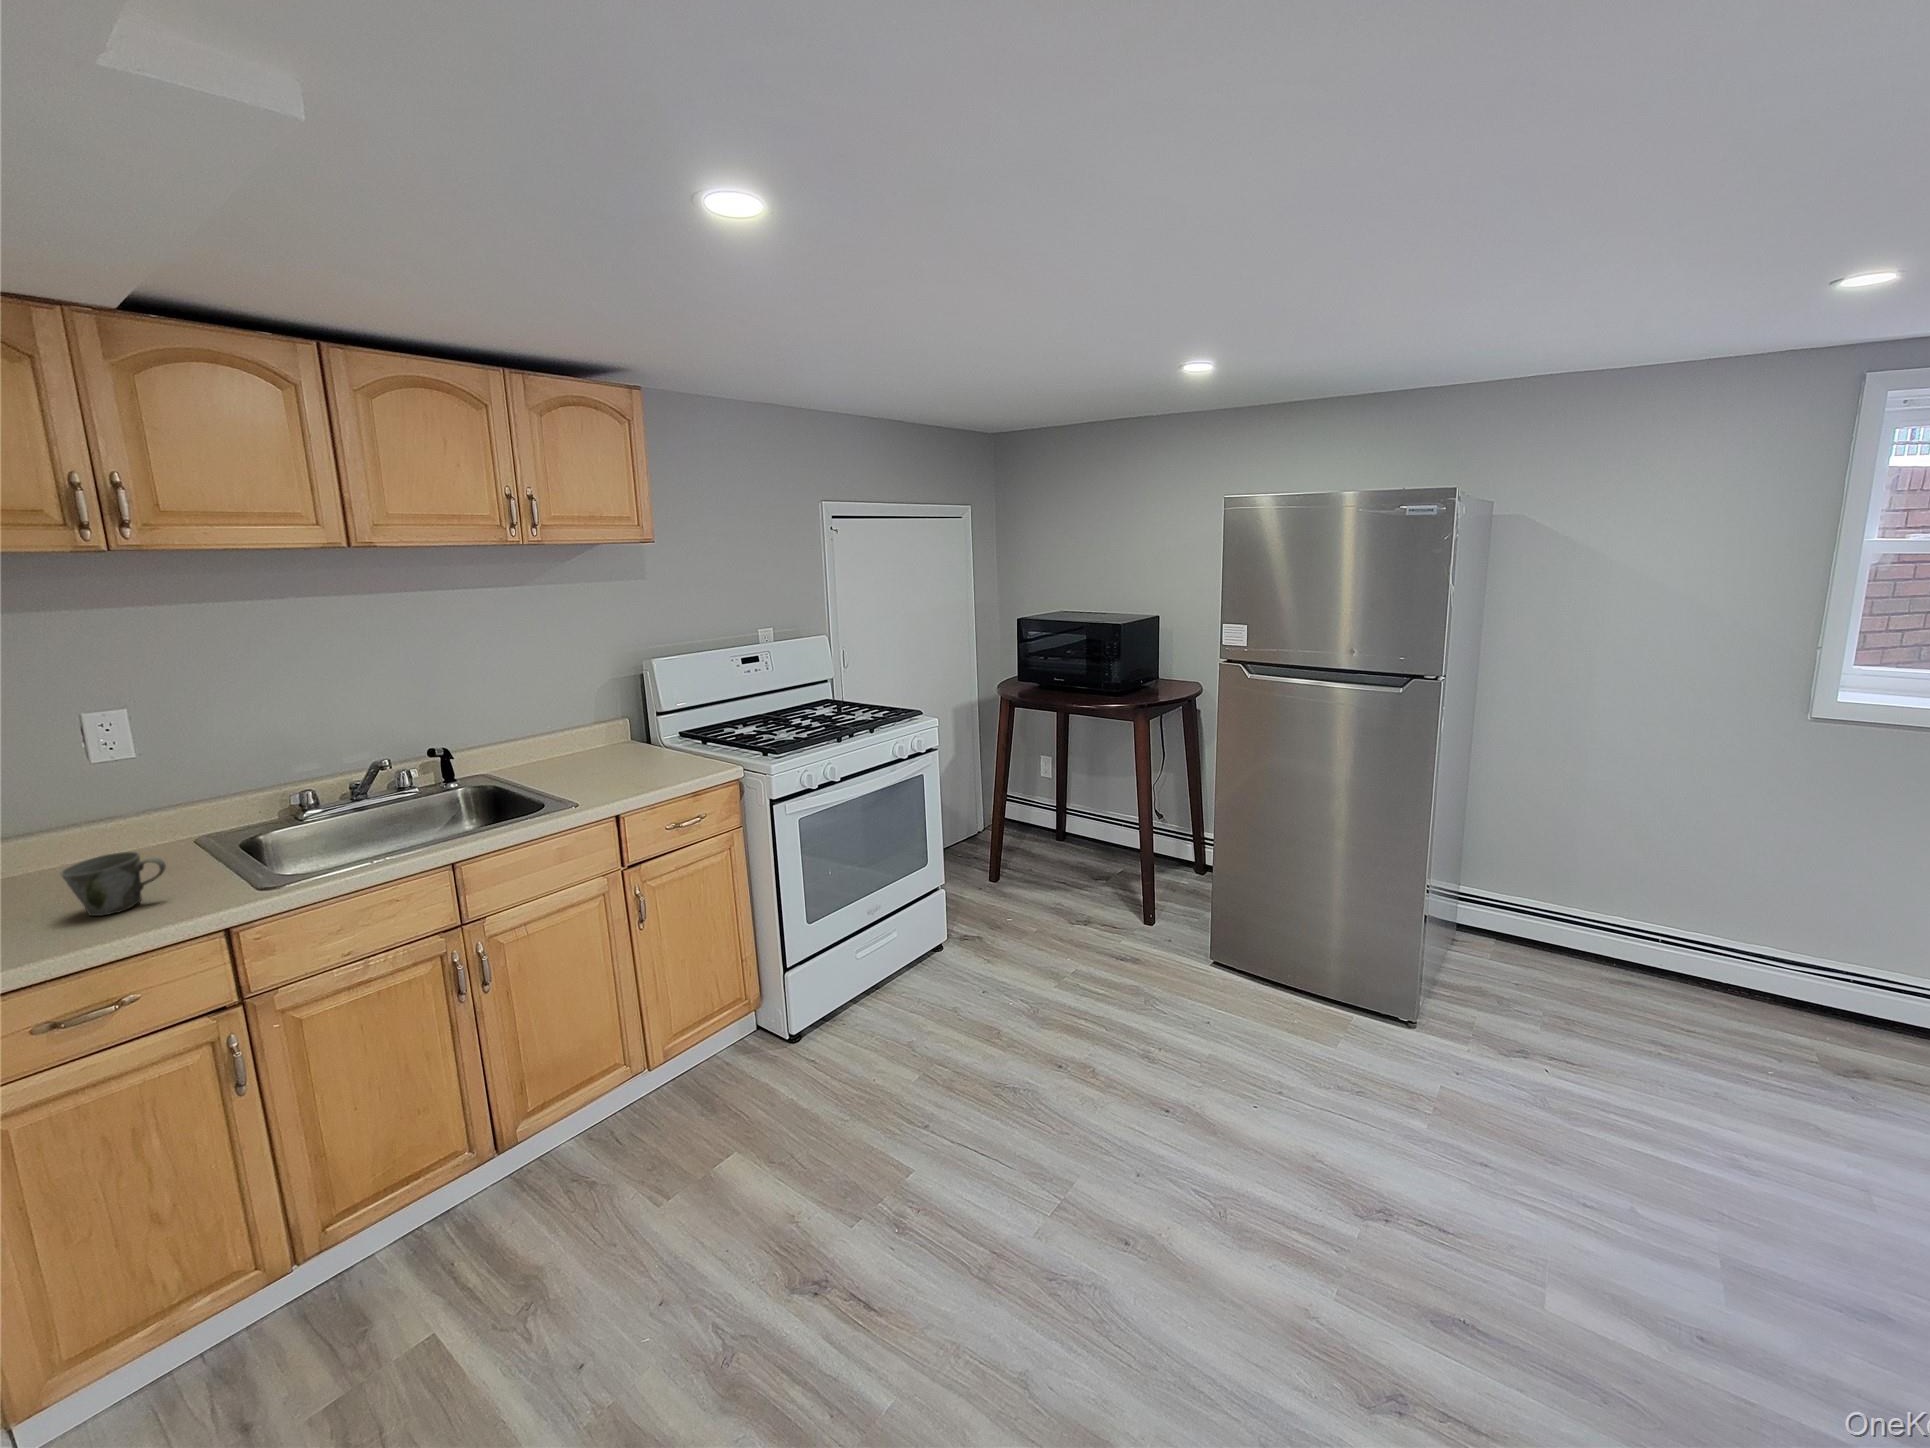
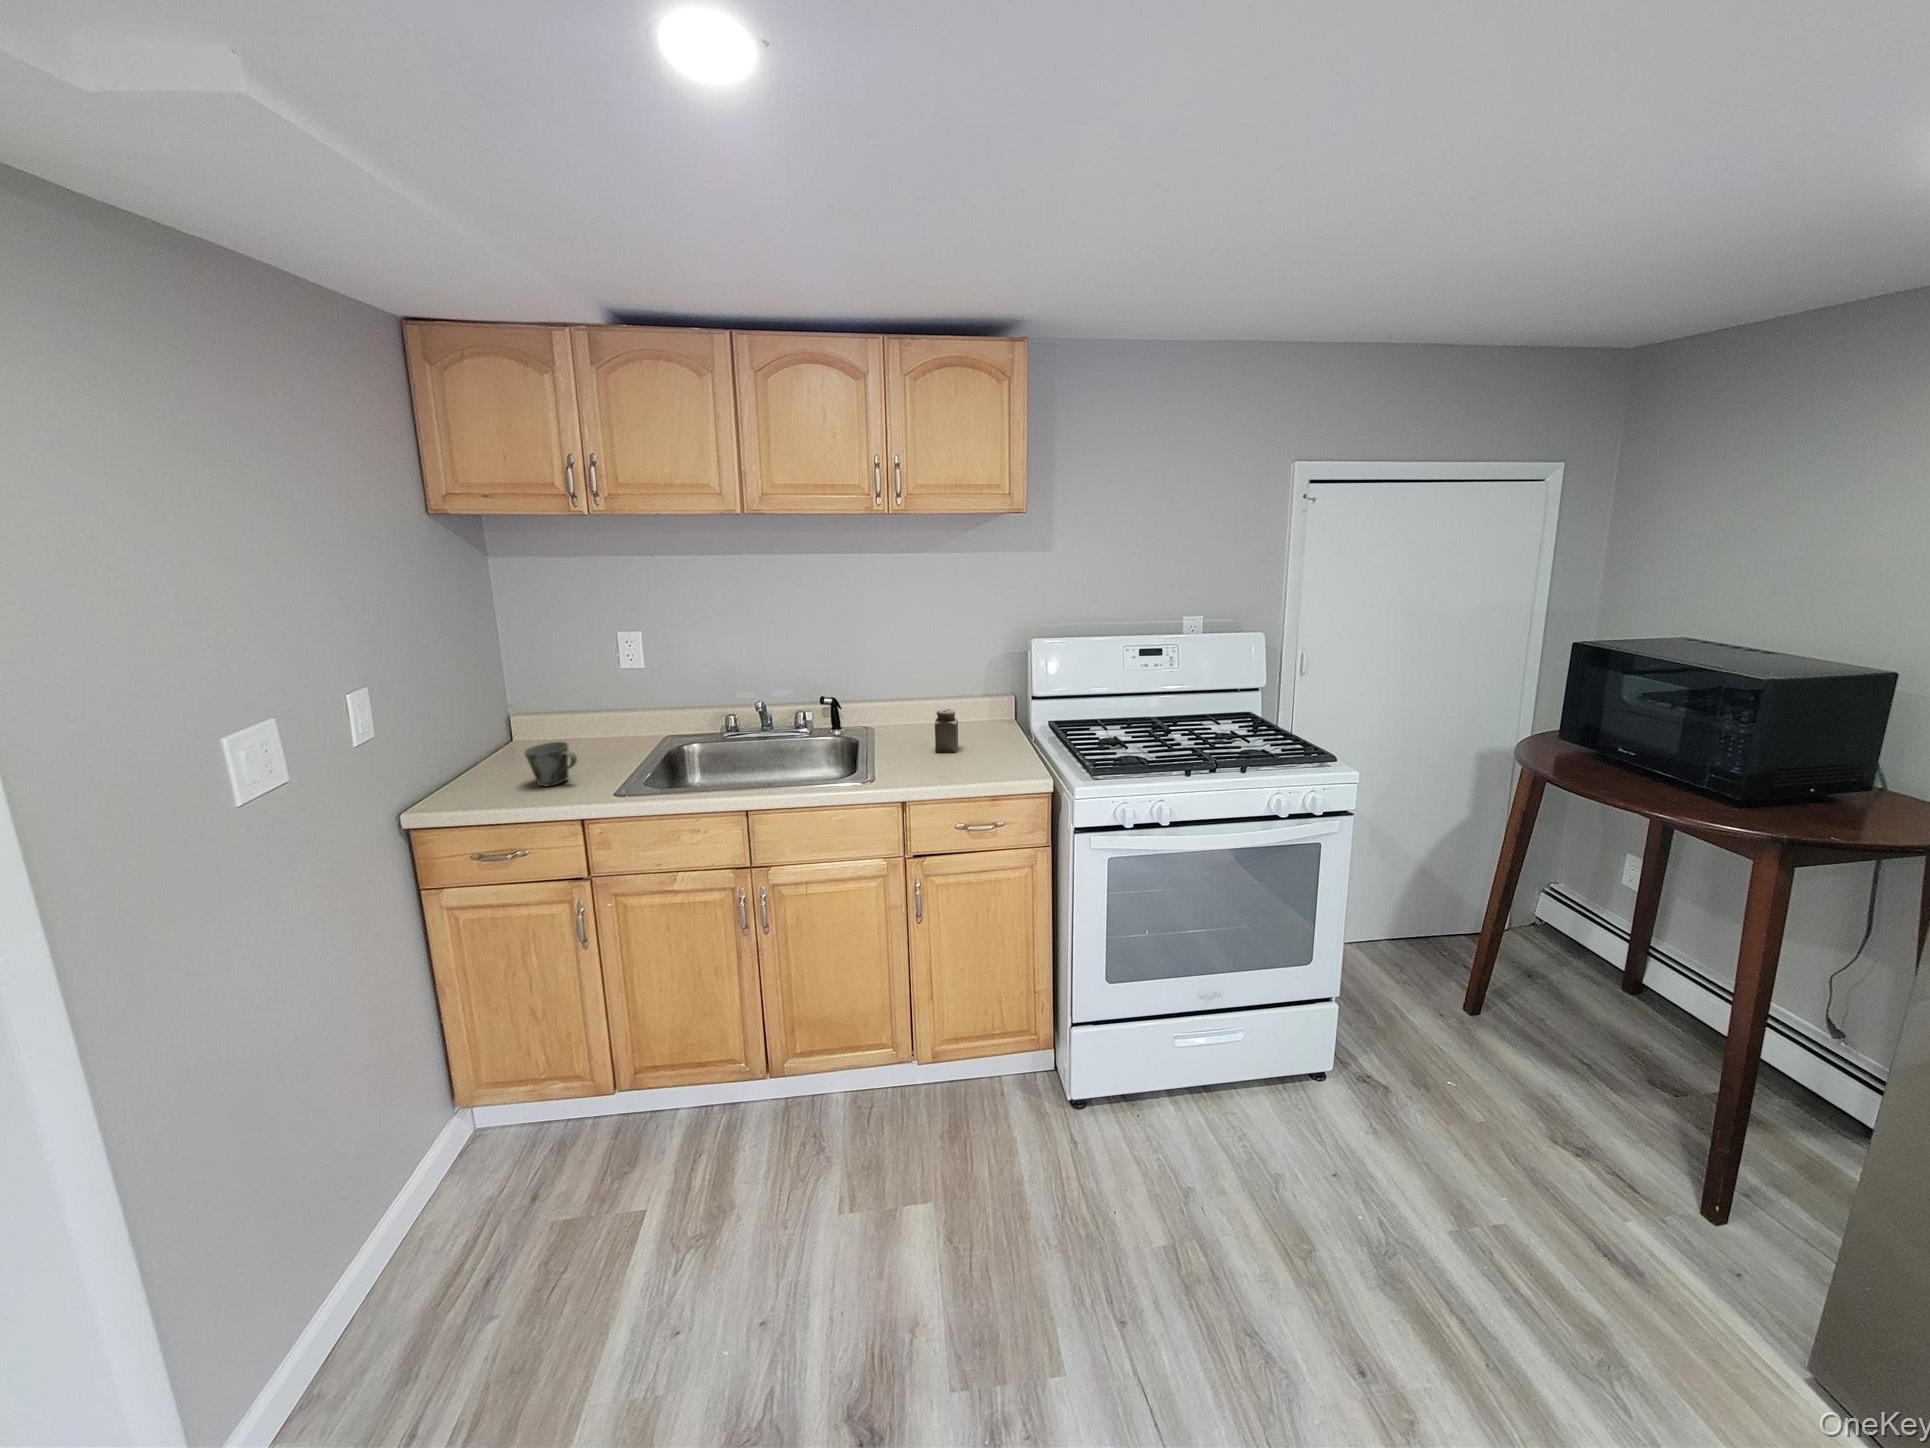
salt shaker: none [588,733,618,776] -> present [935,709,958,752]

